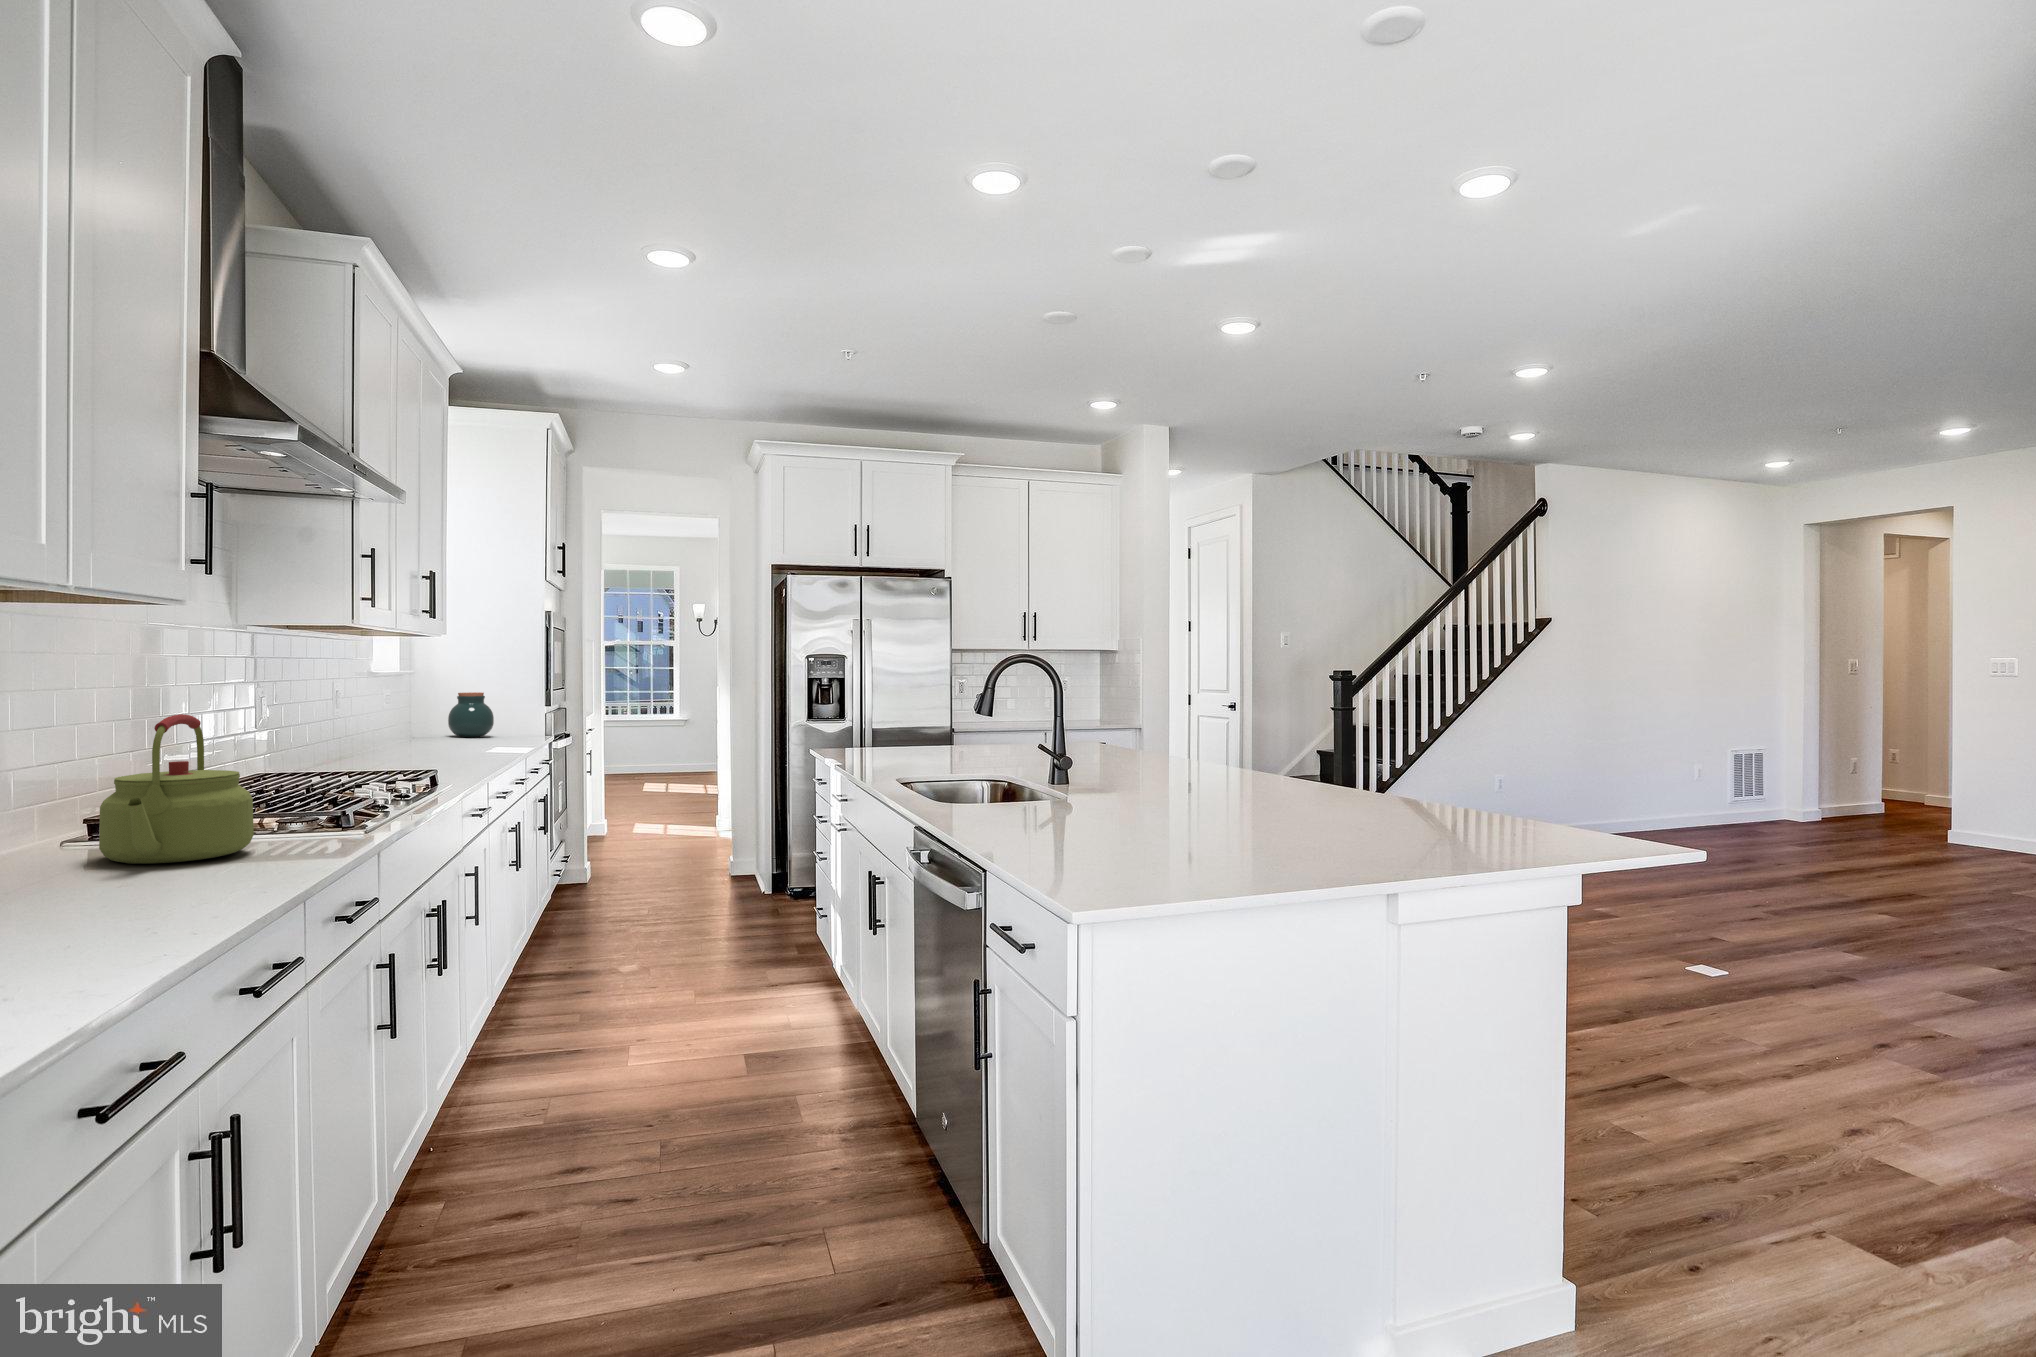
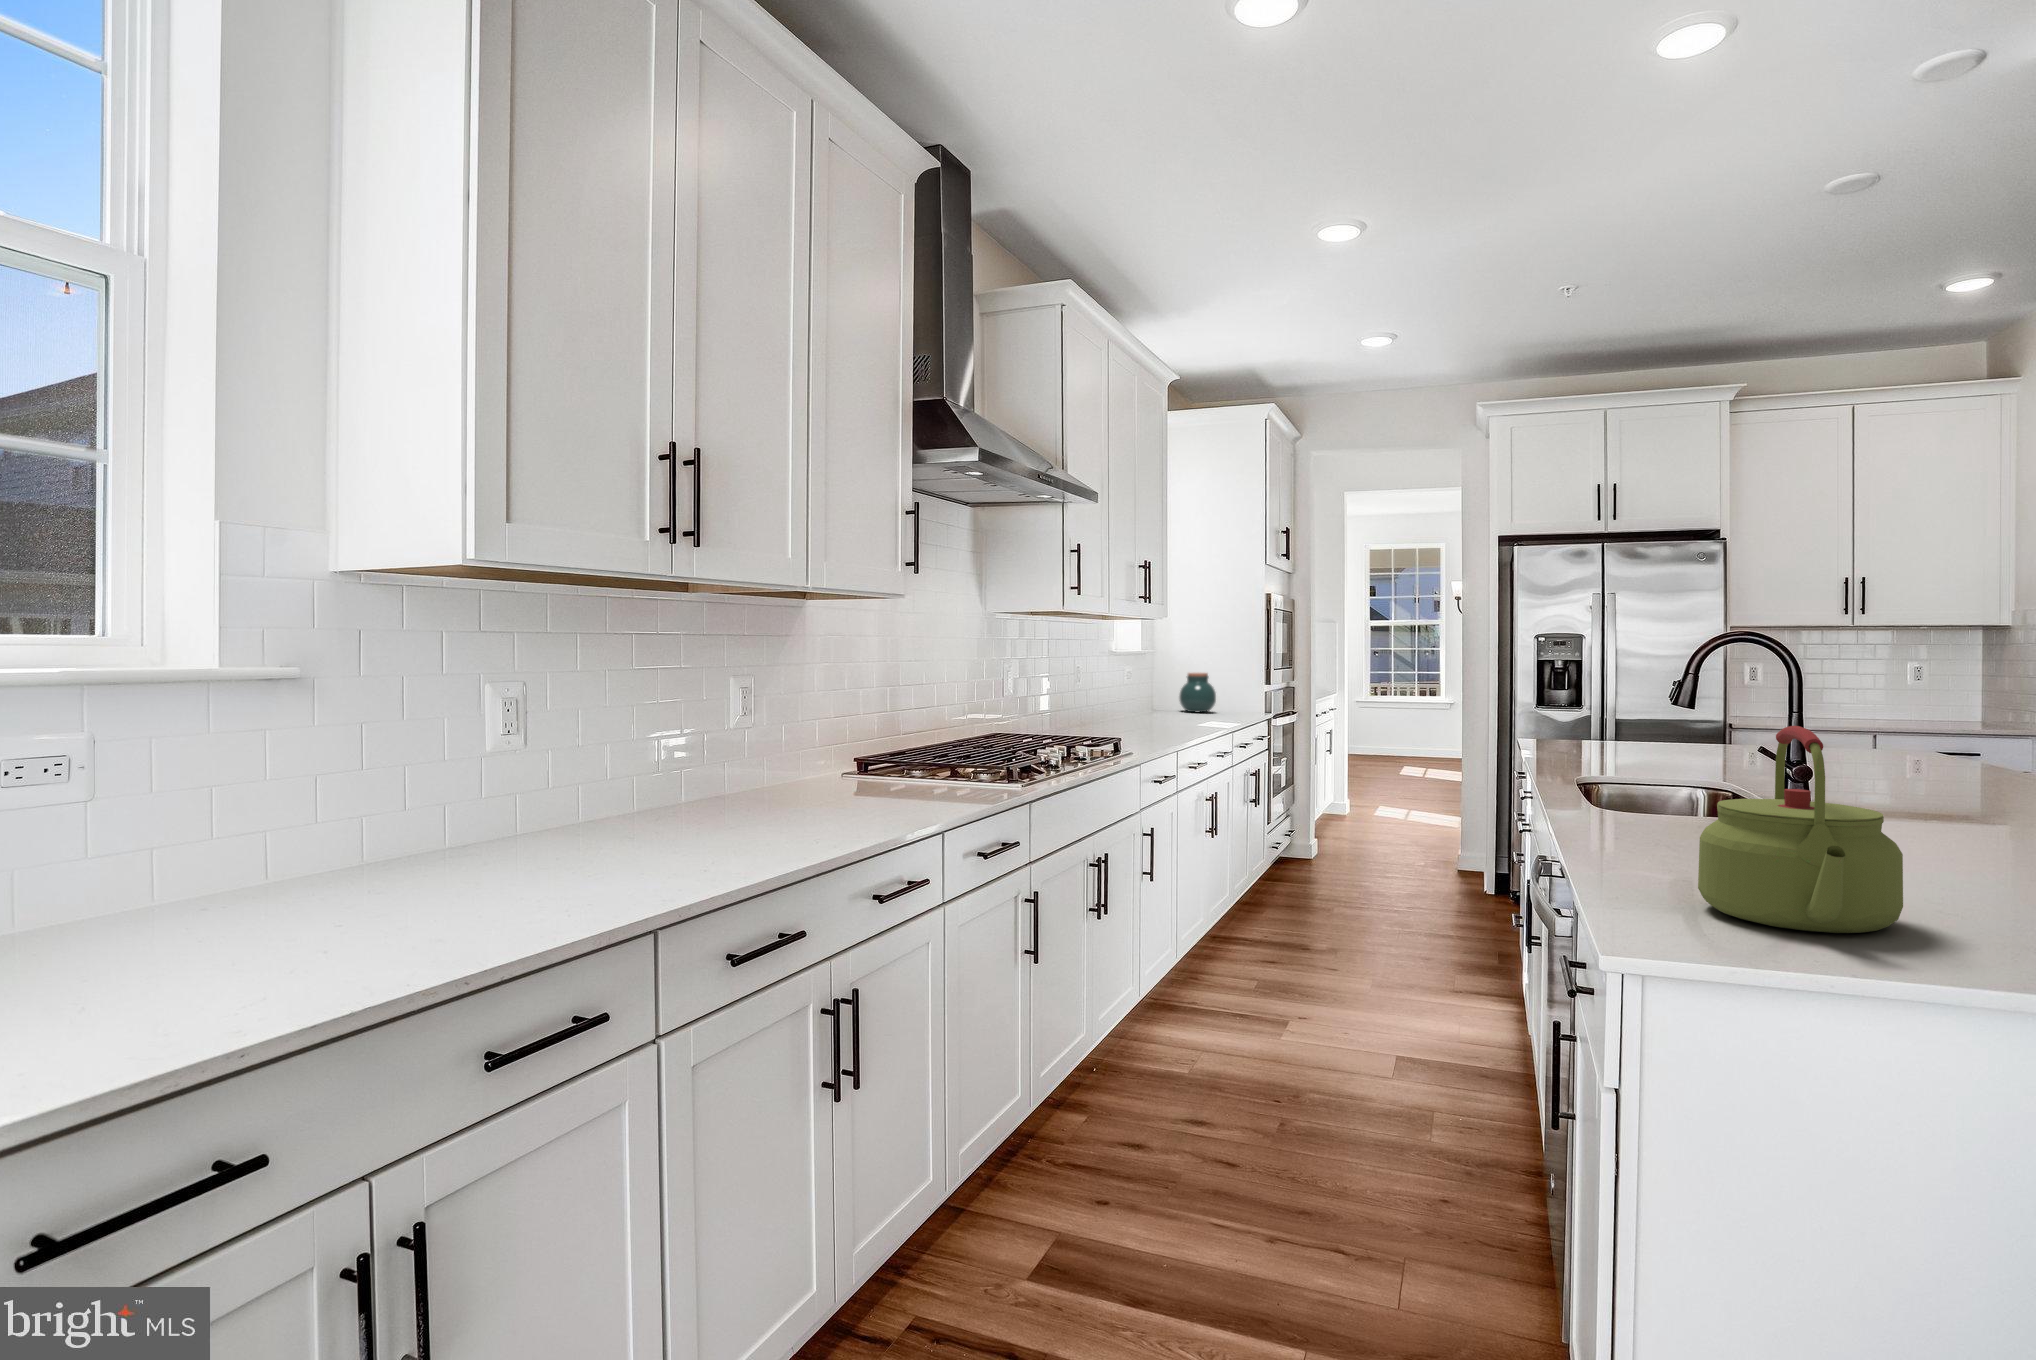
kettle: present [99,714,254,864] -> present [1698,726,1903,933]

